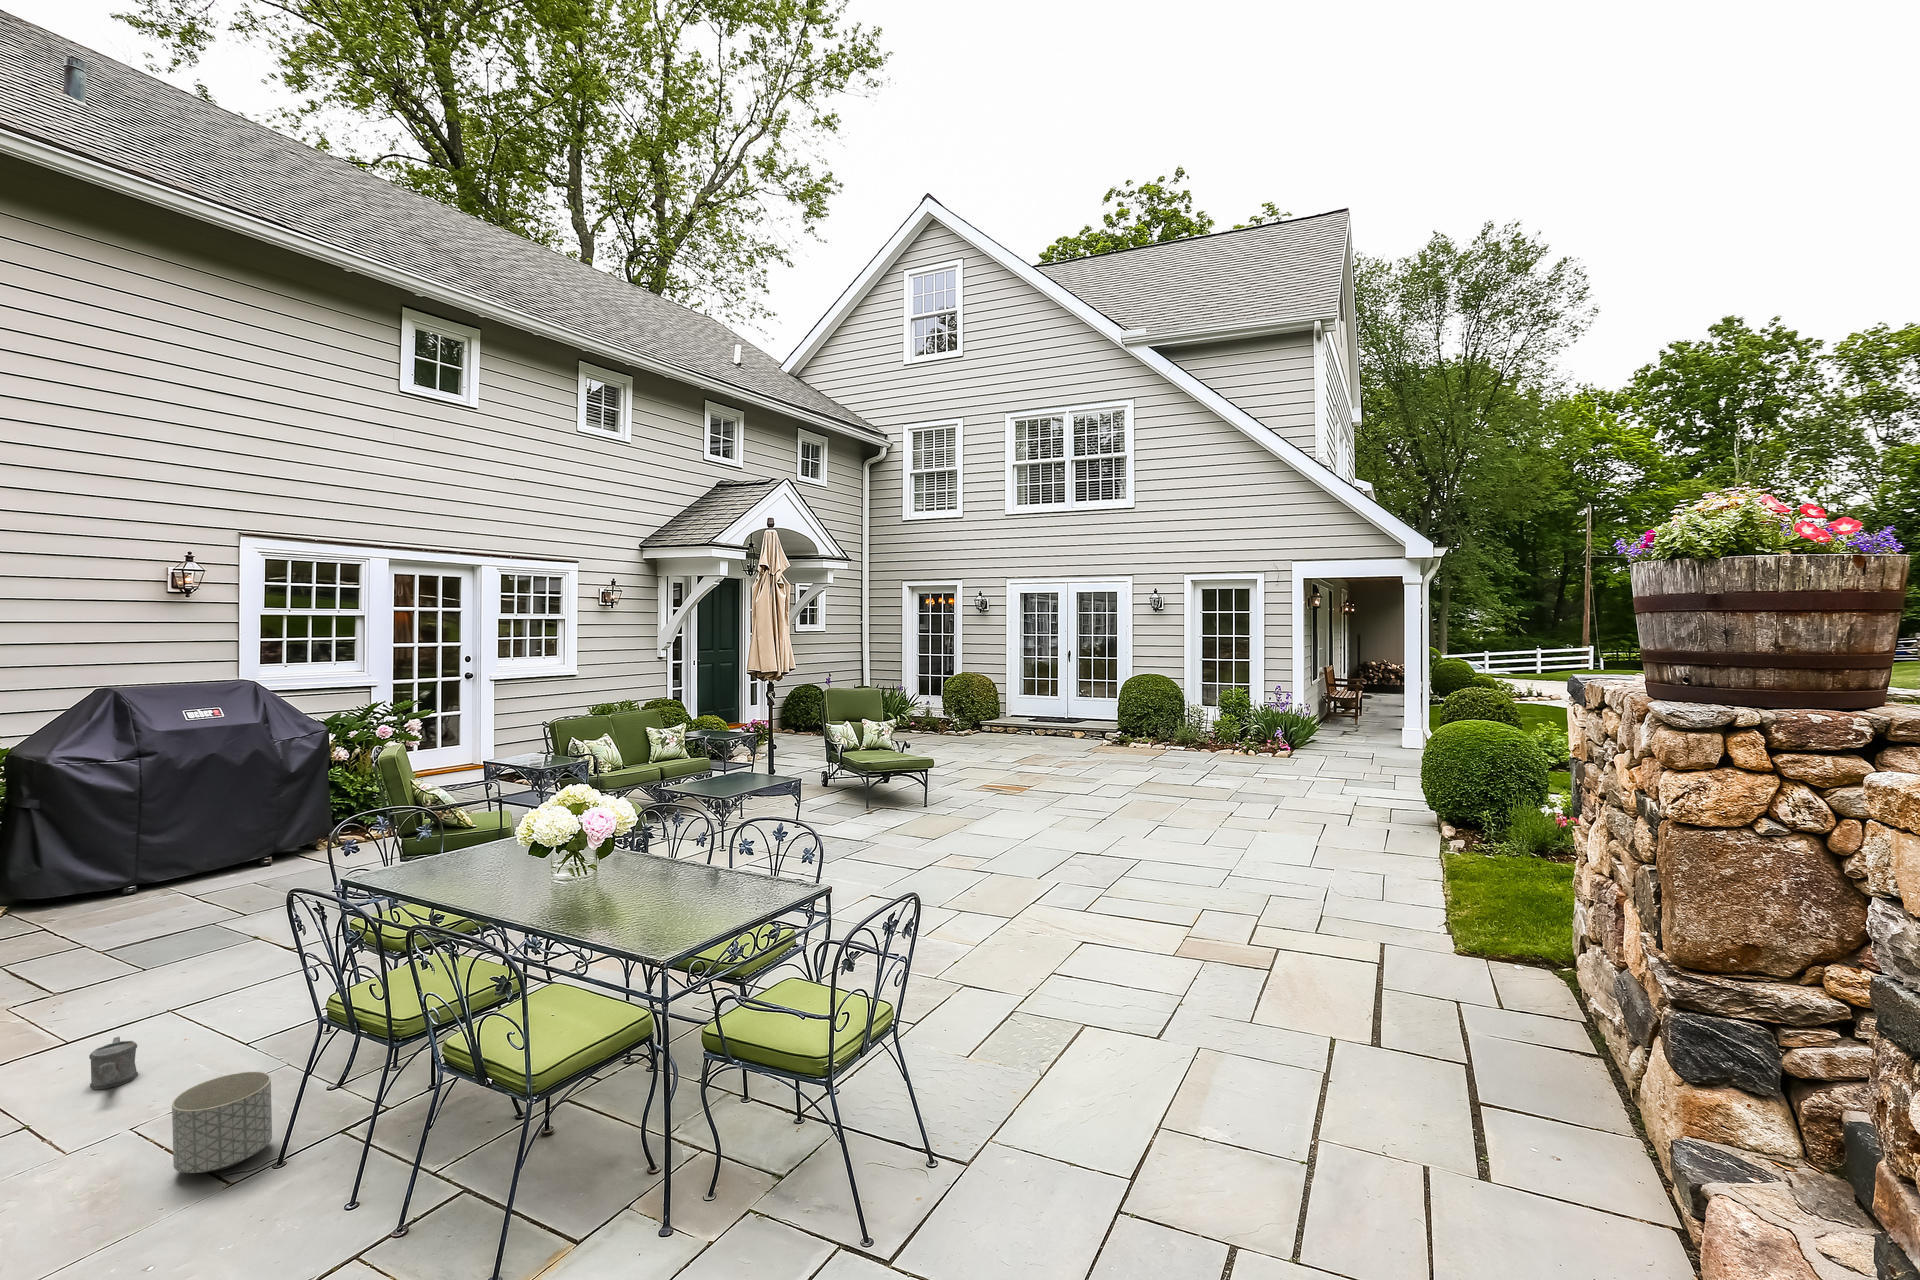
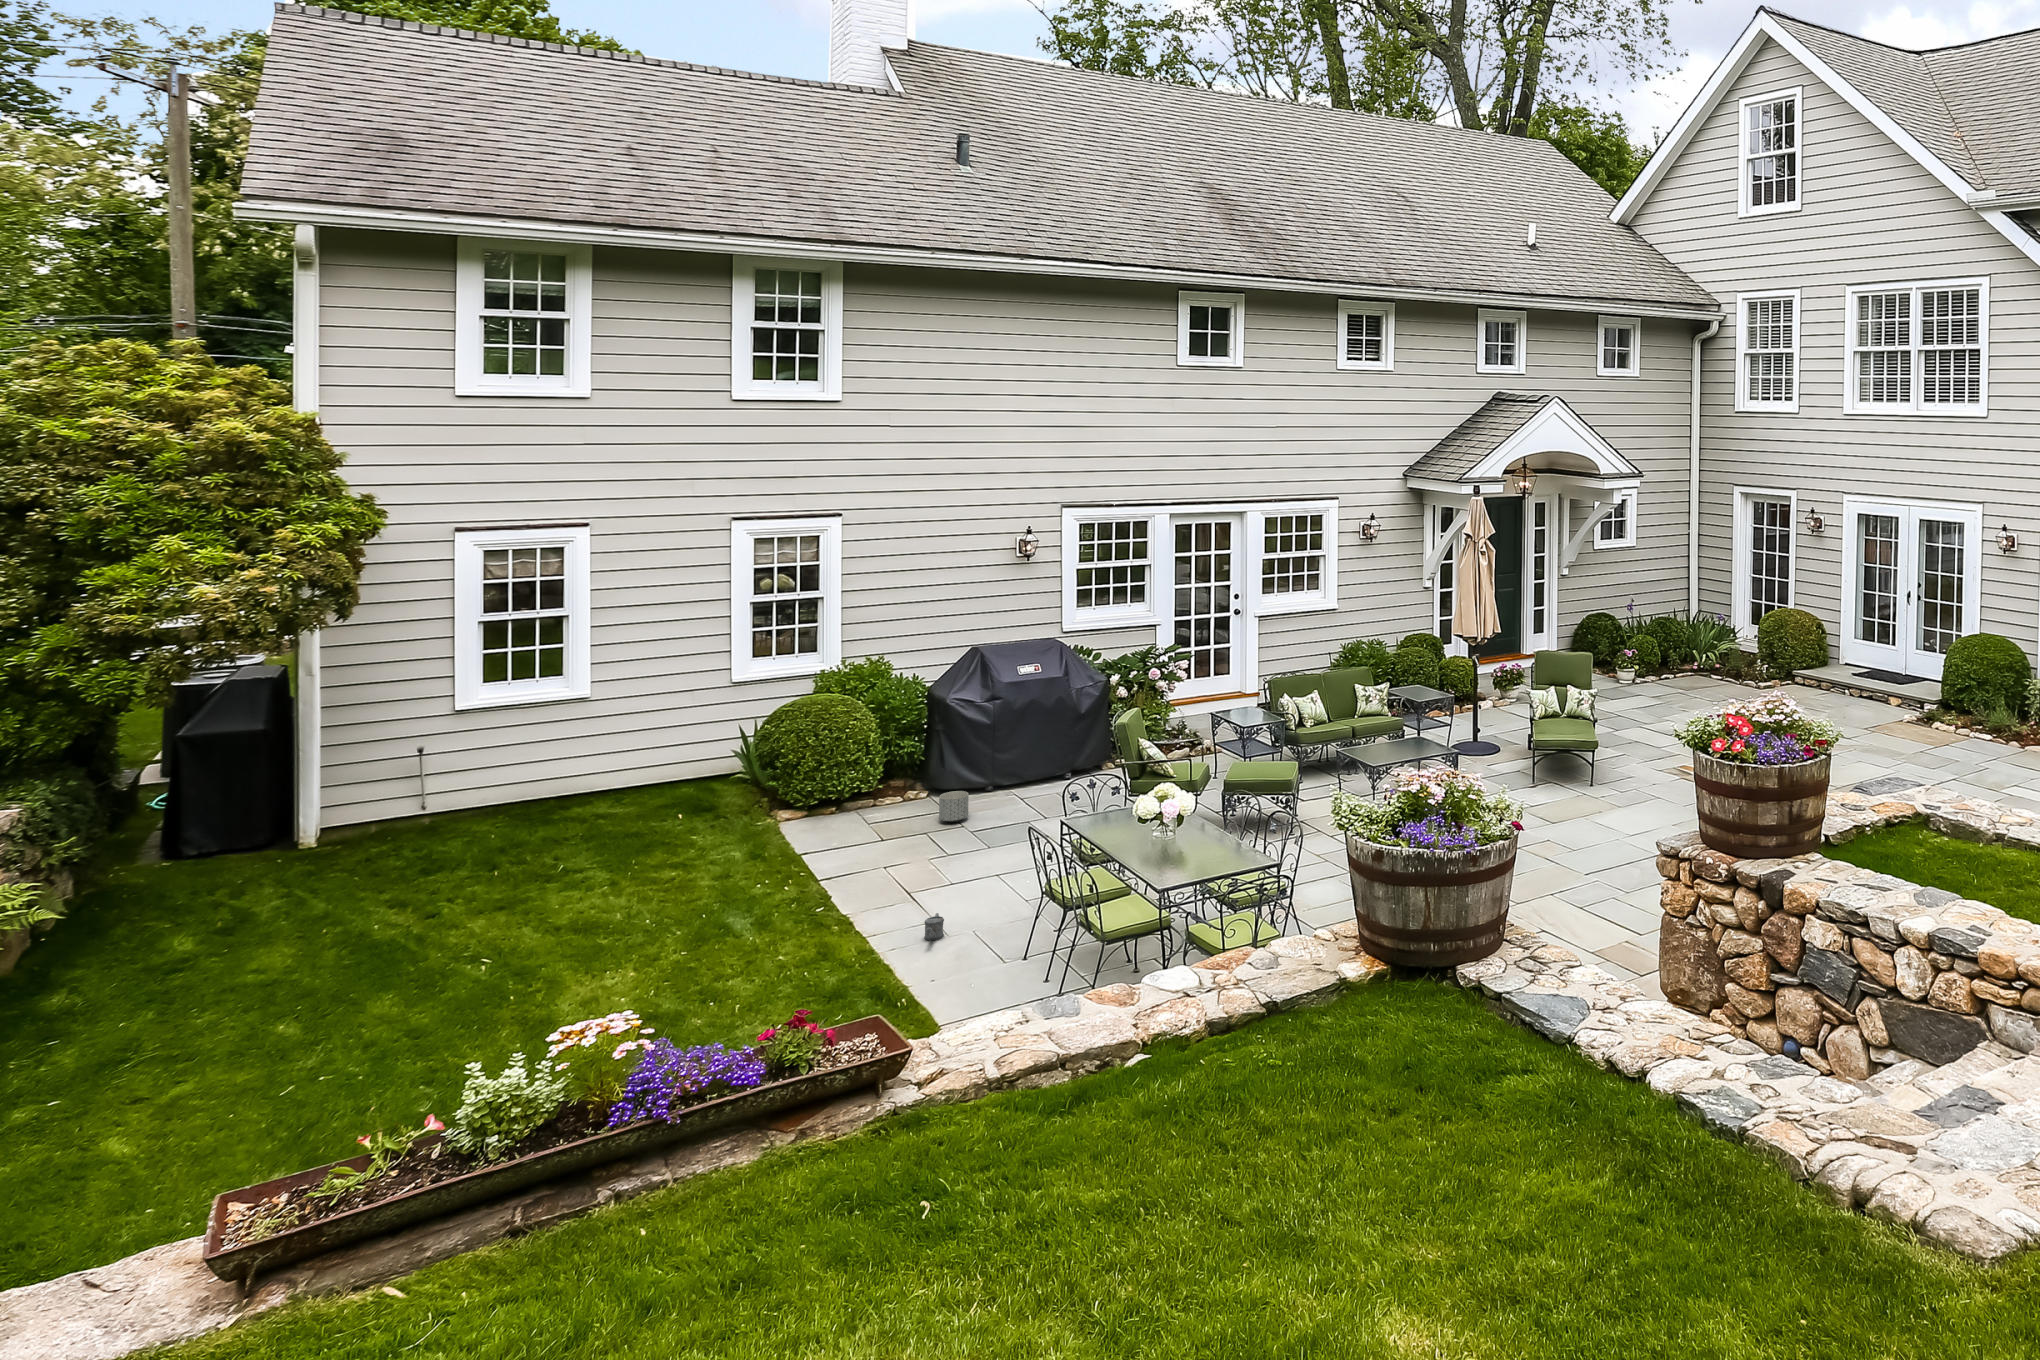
planter: present [172,1072,272,1173] -> present [939,791,969,823]

